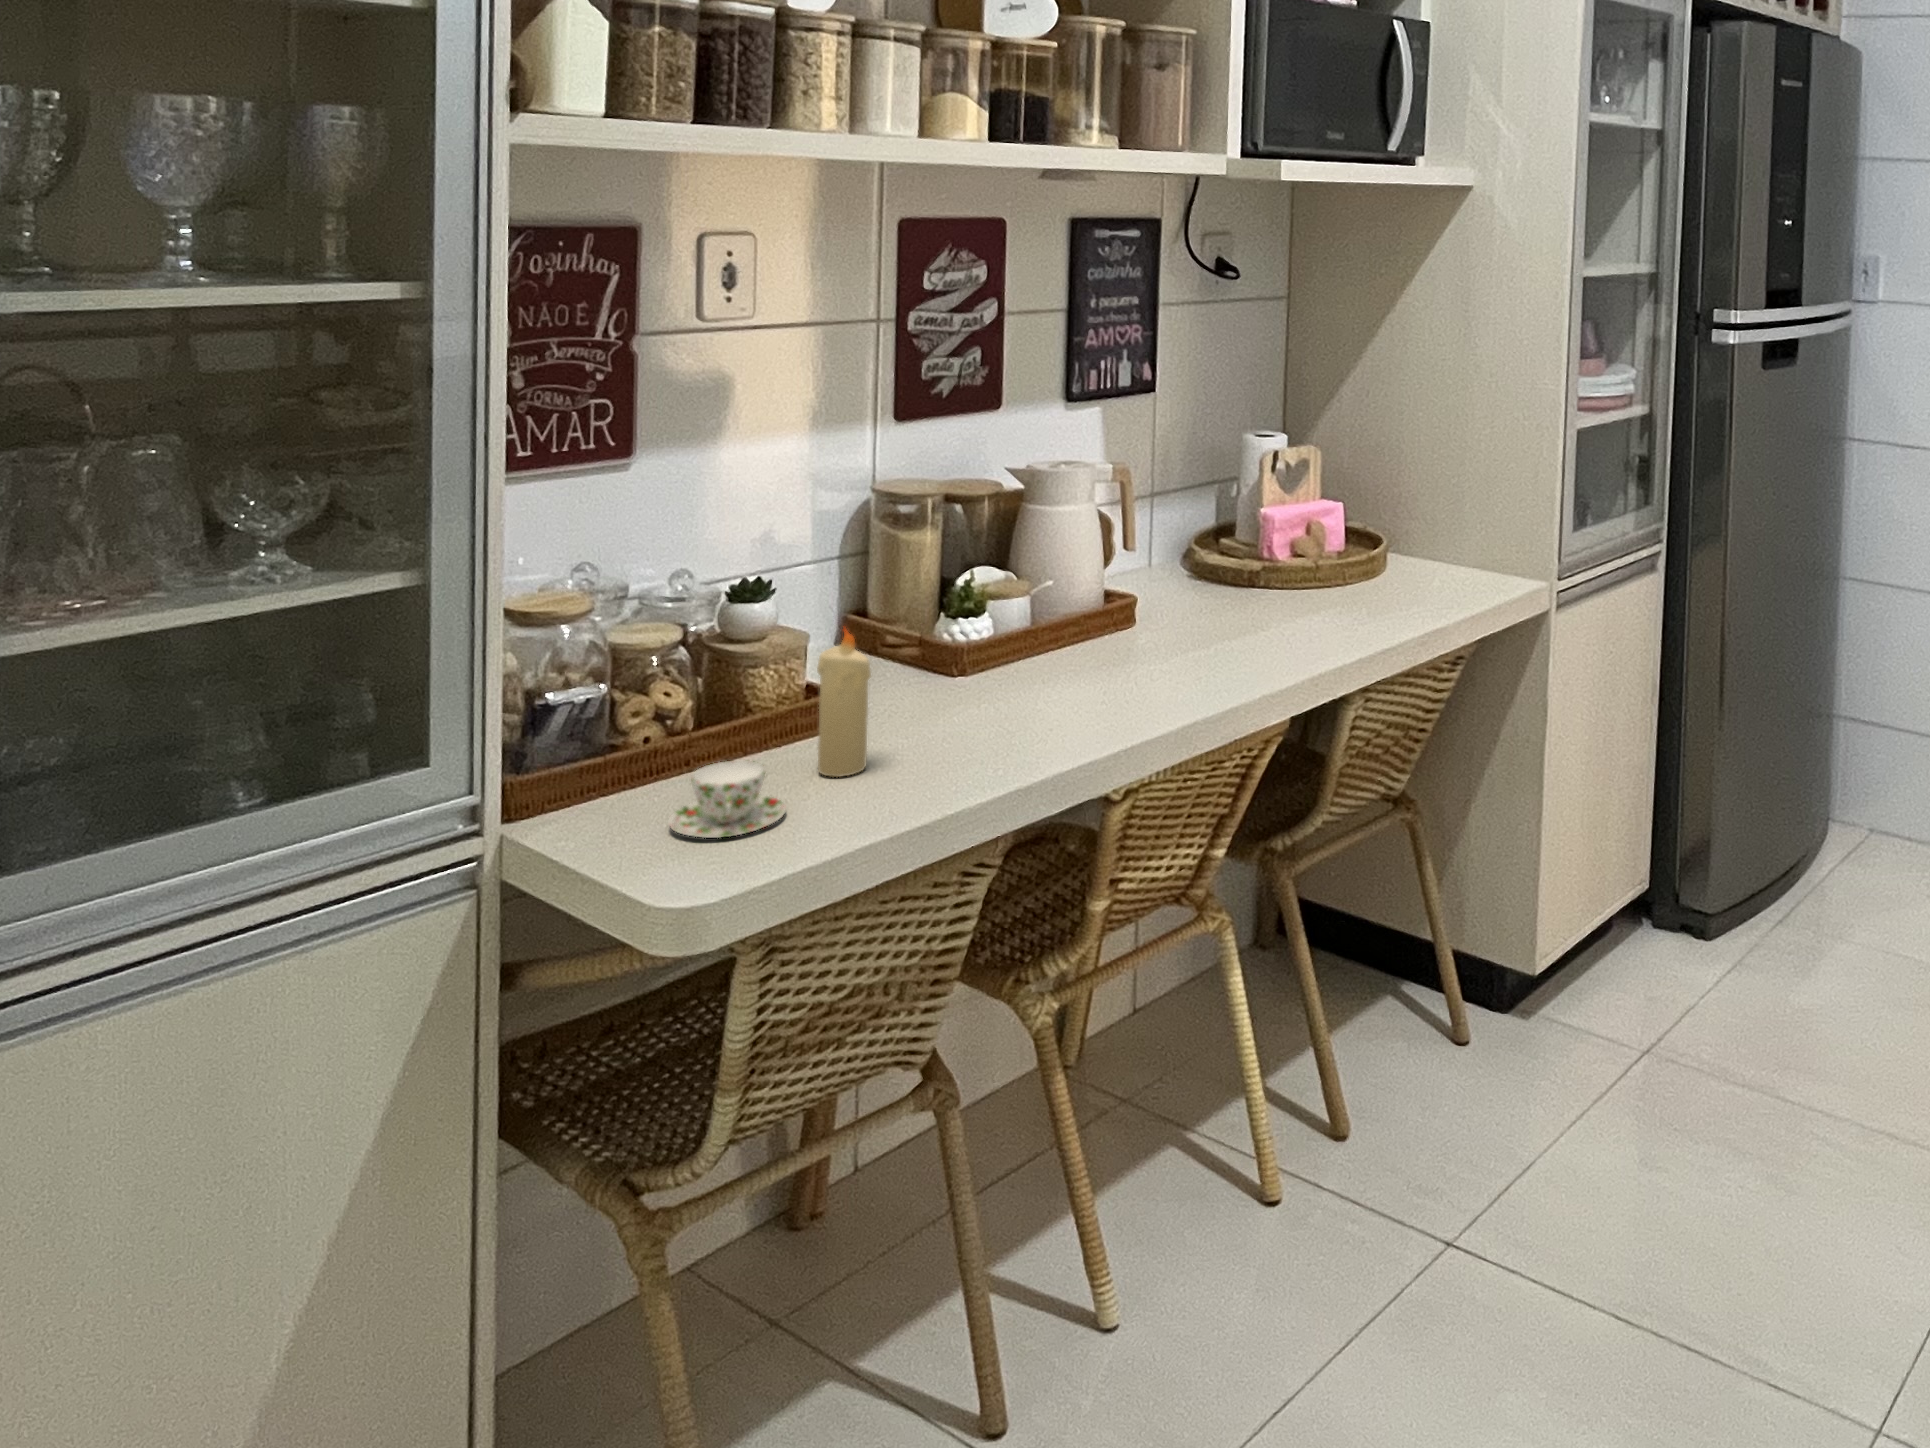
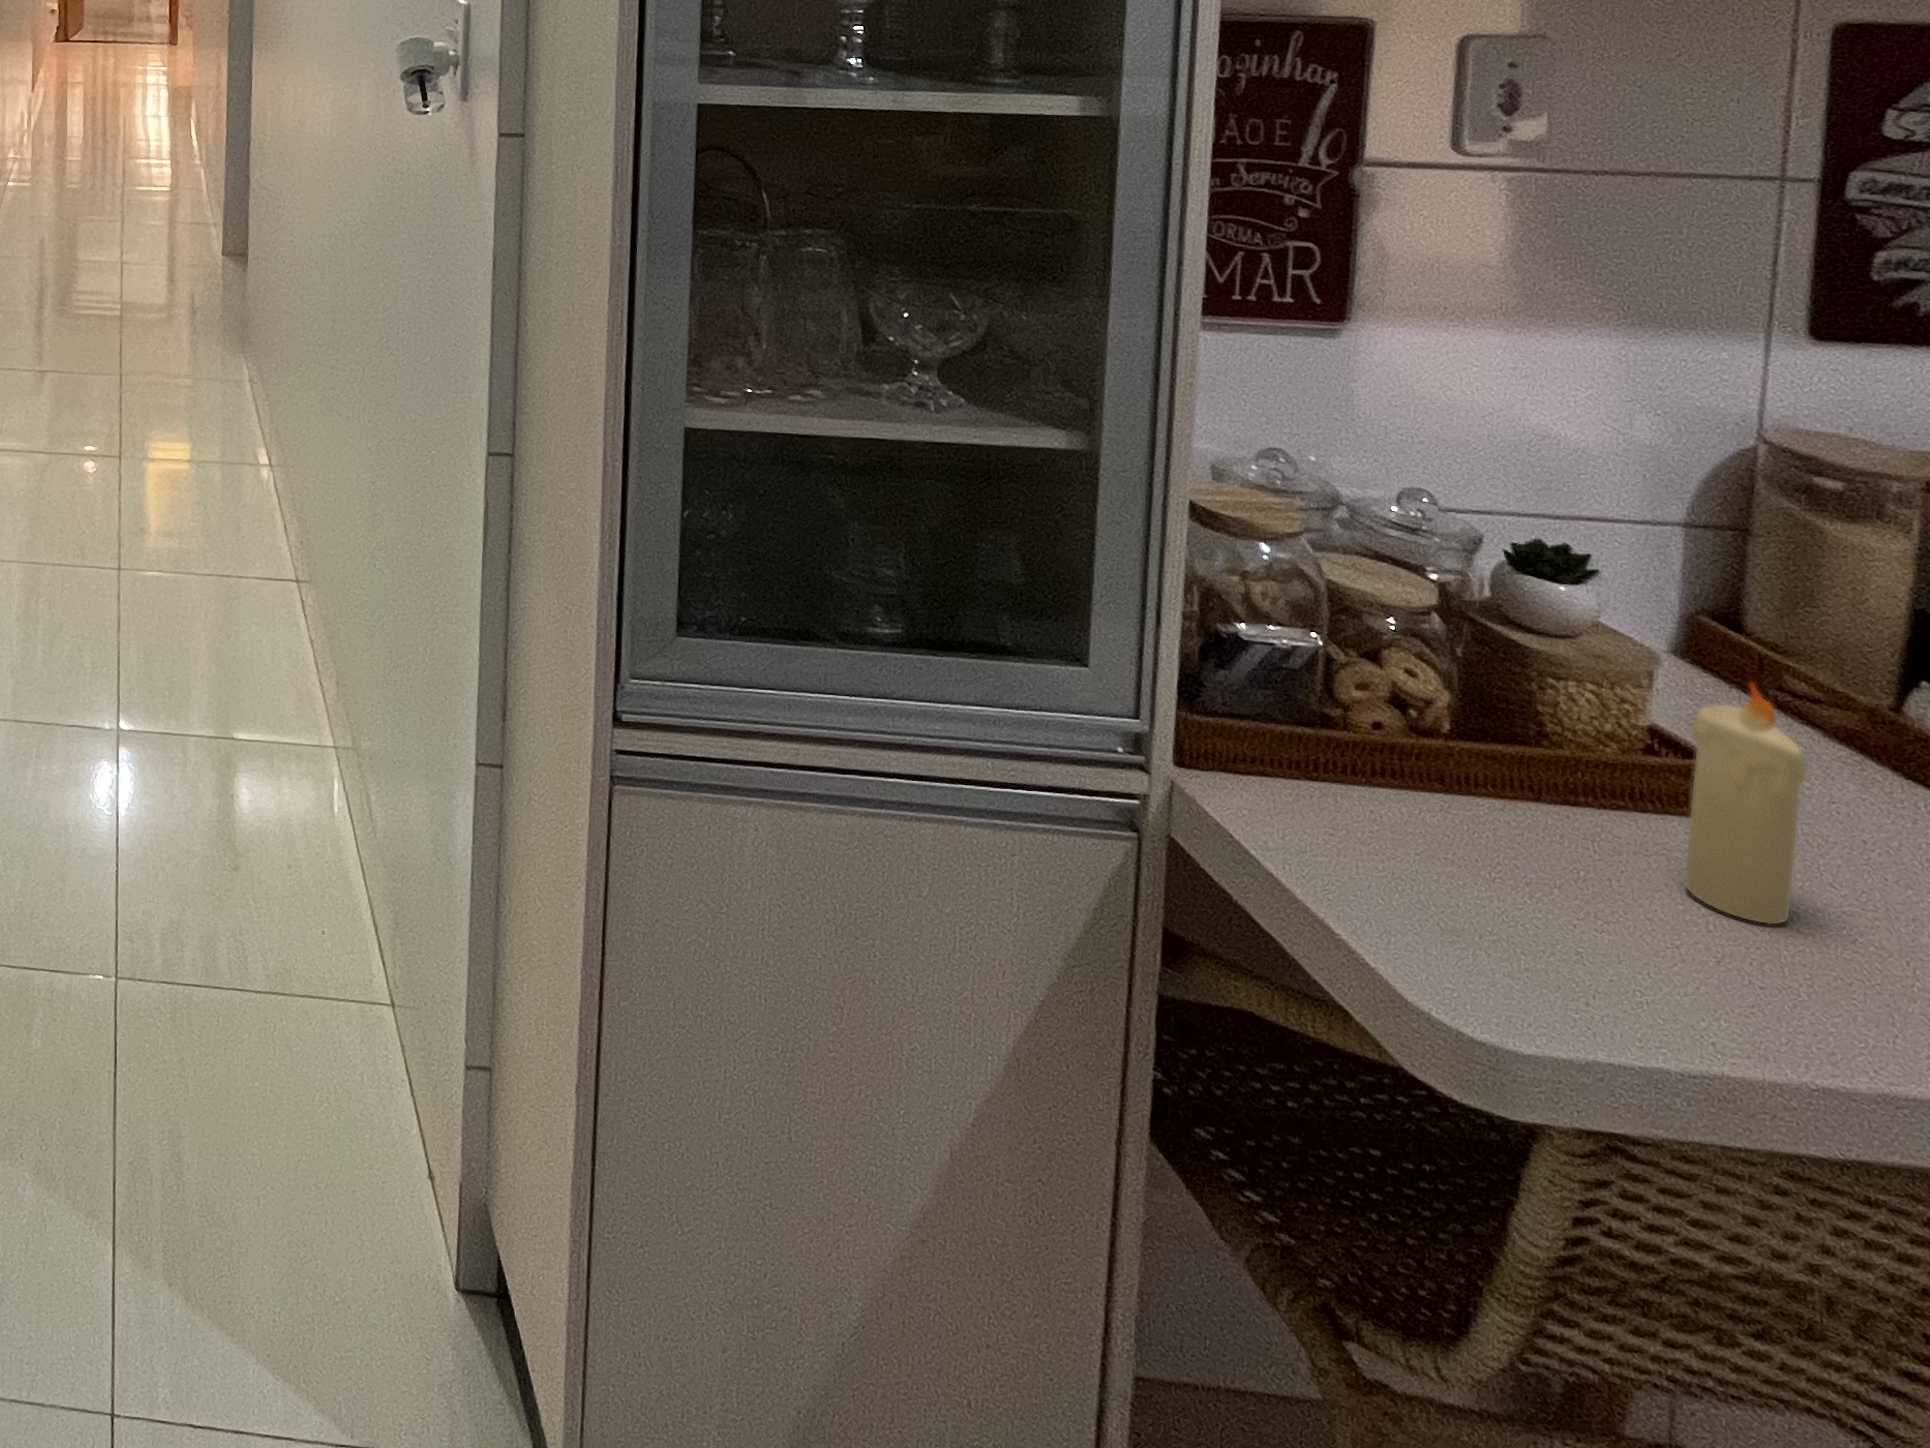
teacup: present [668,760,786,838] -> none [1421,813,1634,956]

